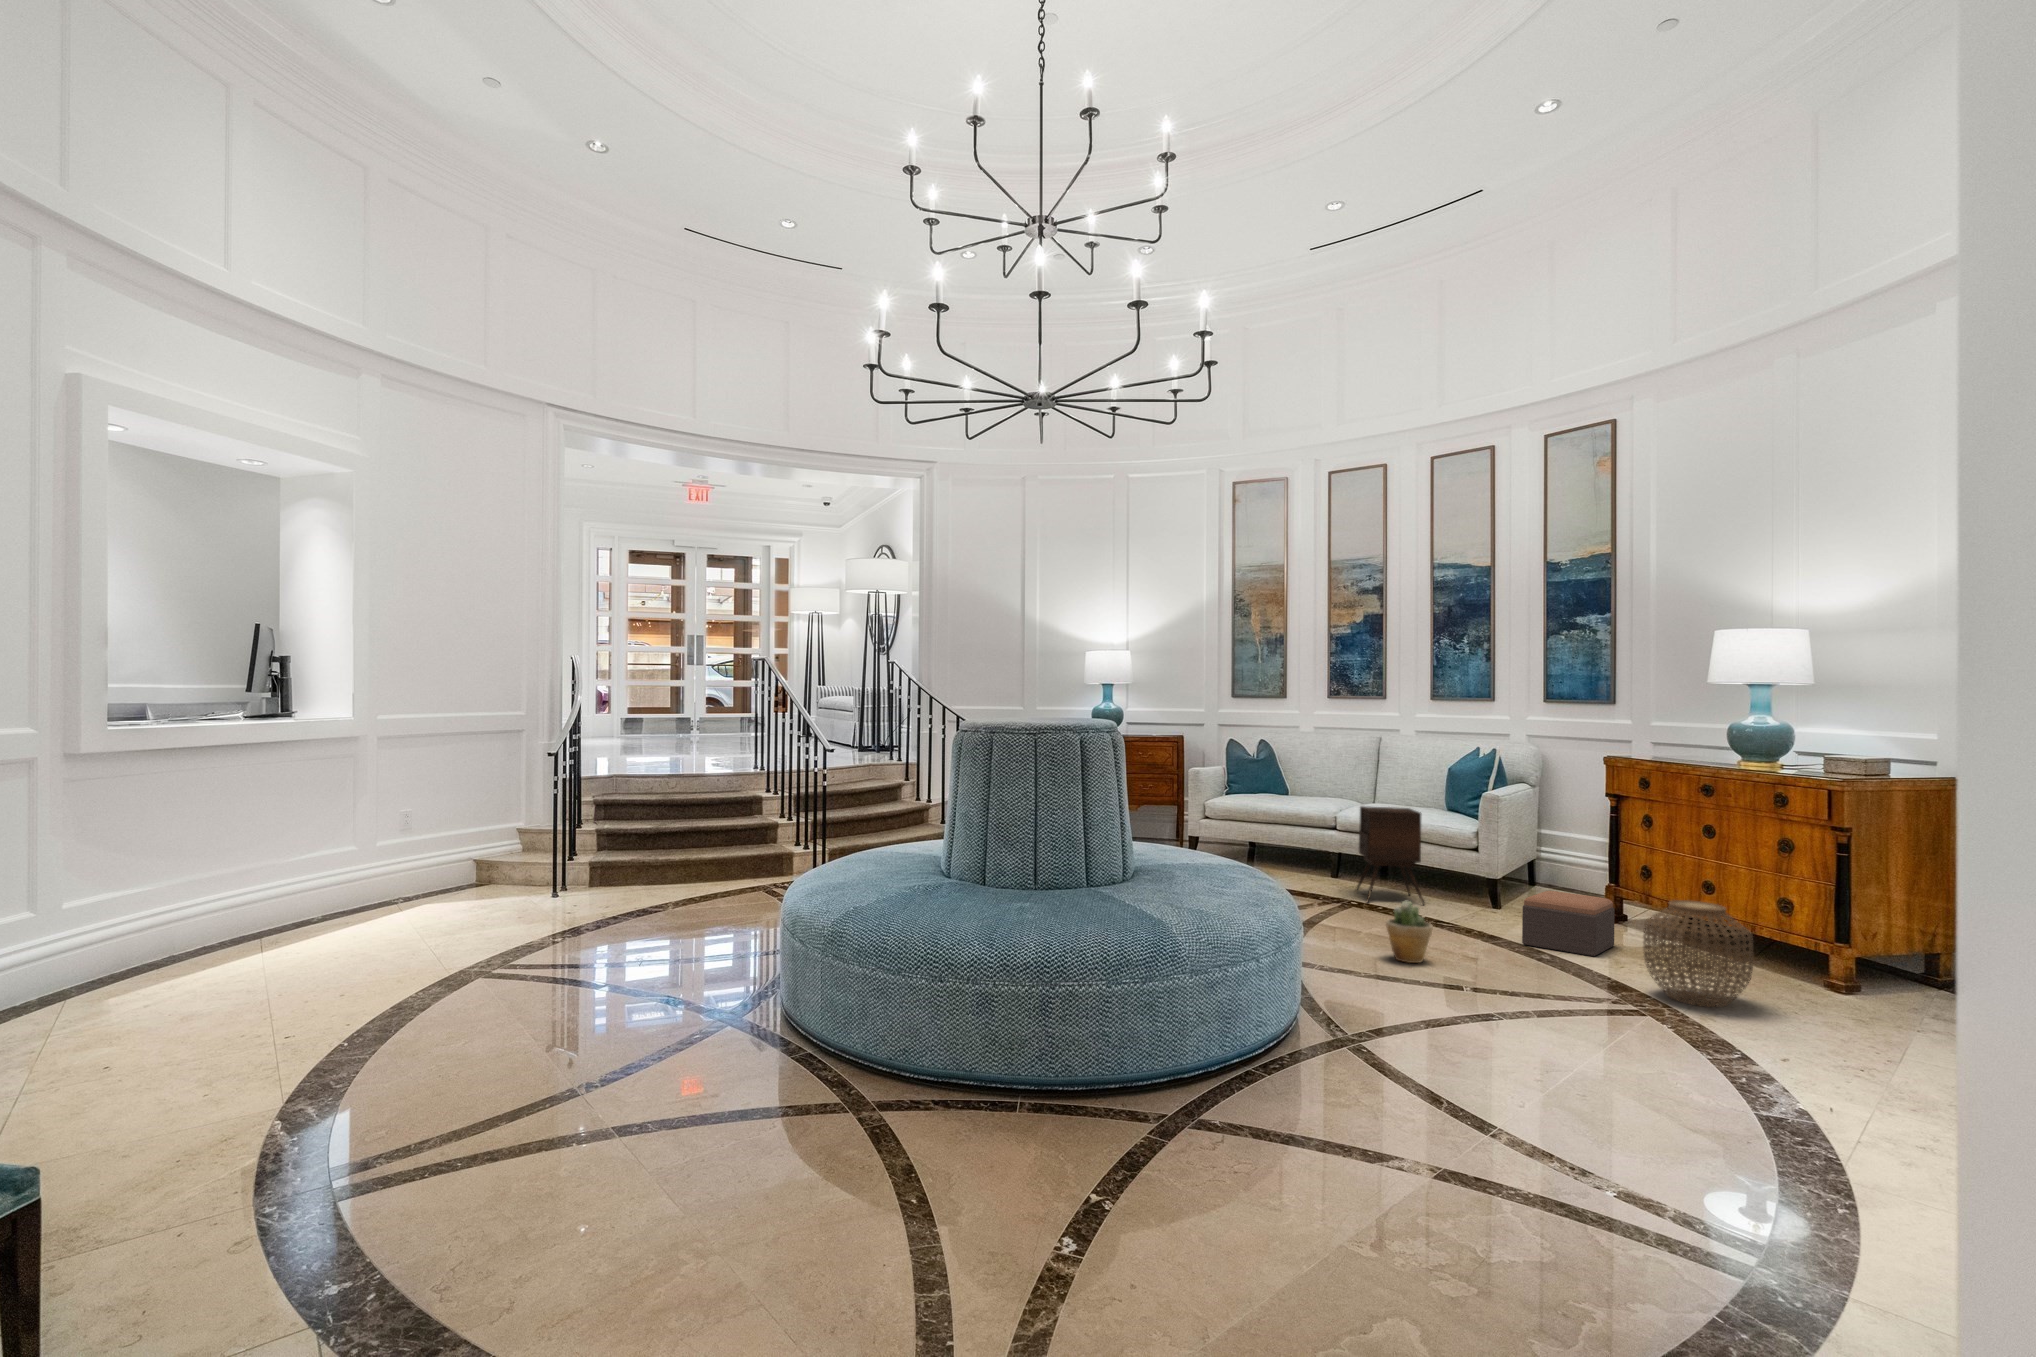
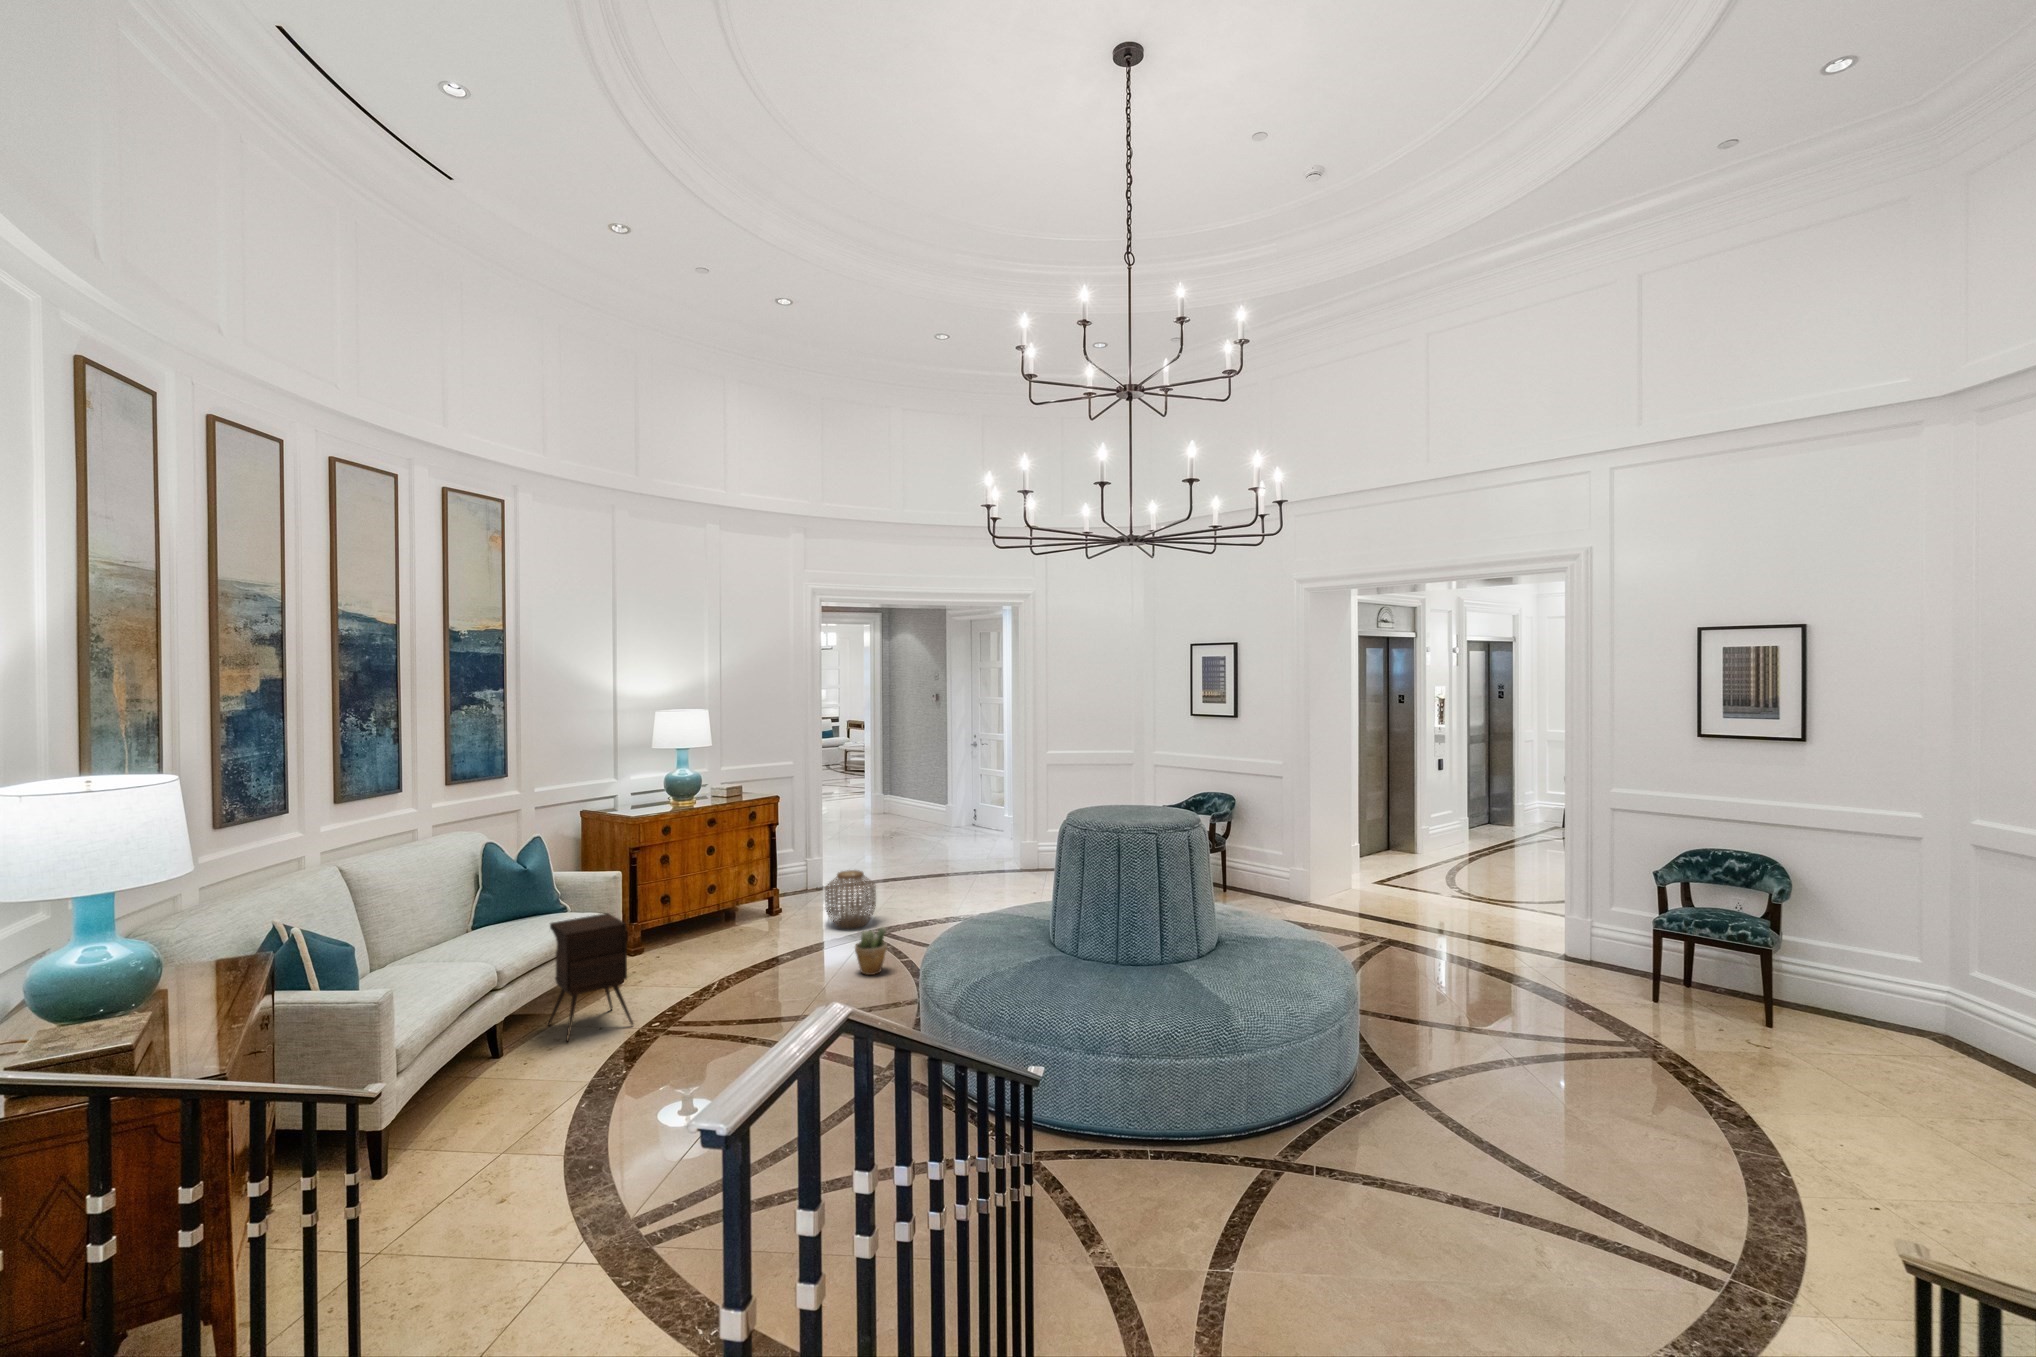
footstool: present [1522,891,1615,956] -> none [707,914,769,964]

